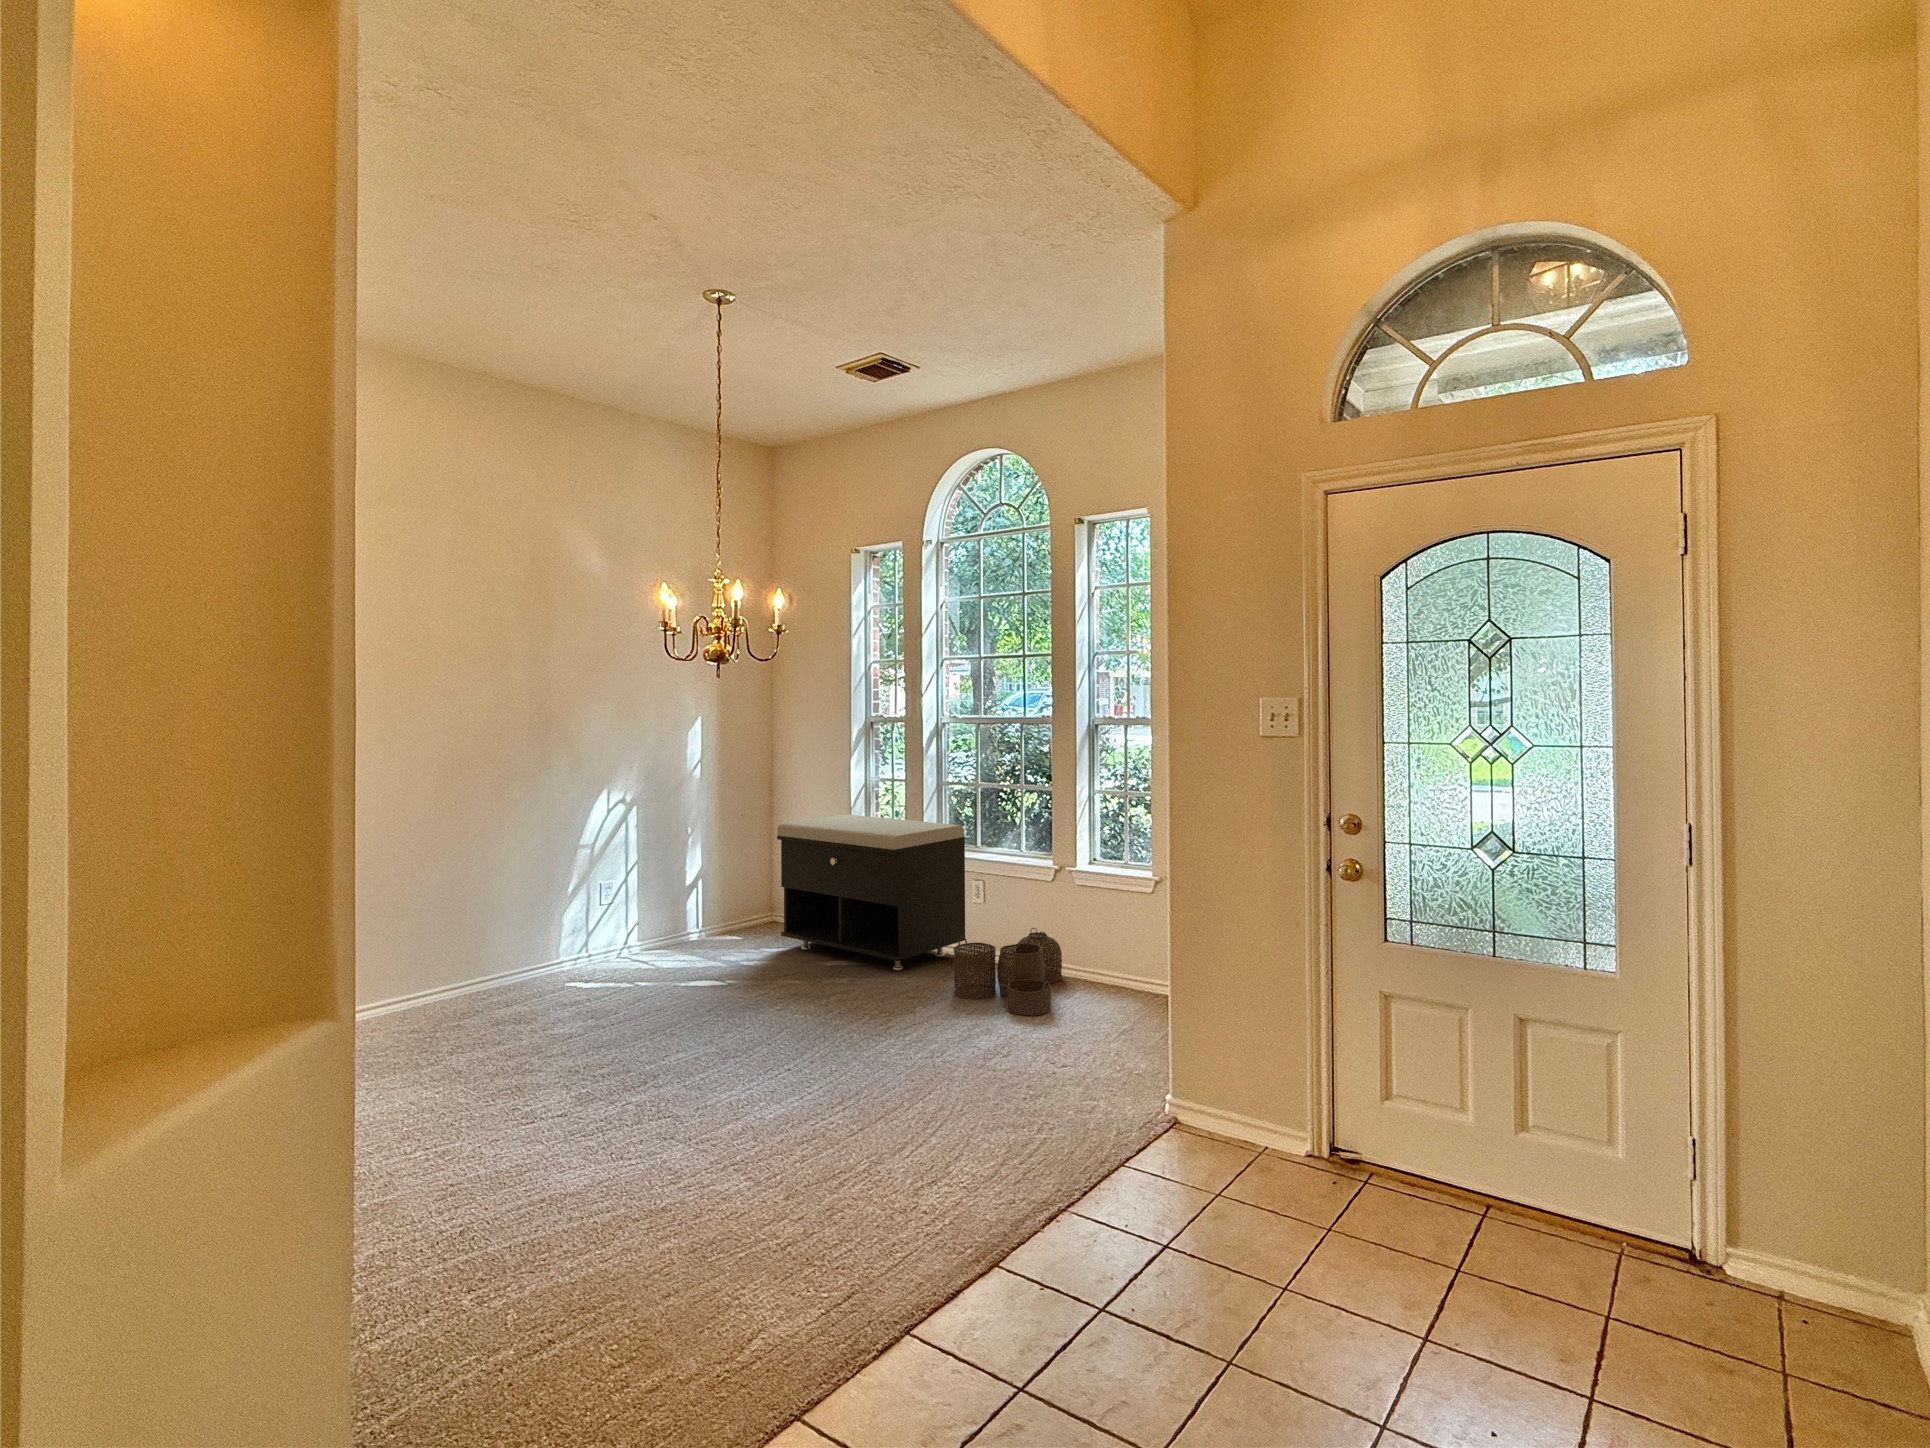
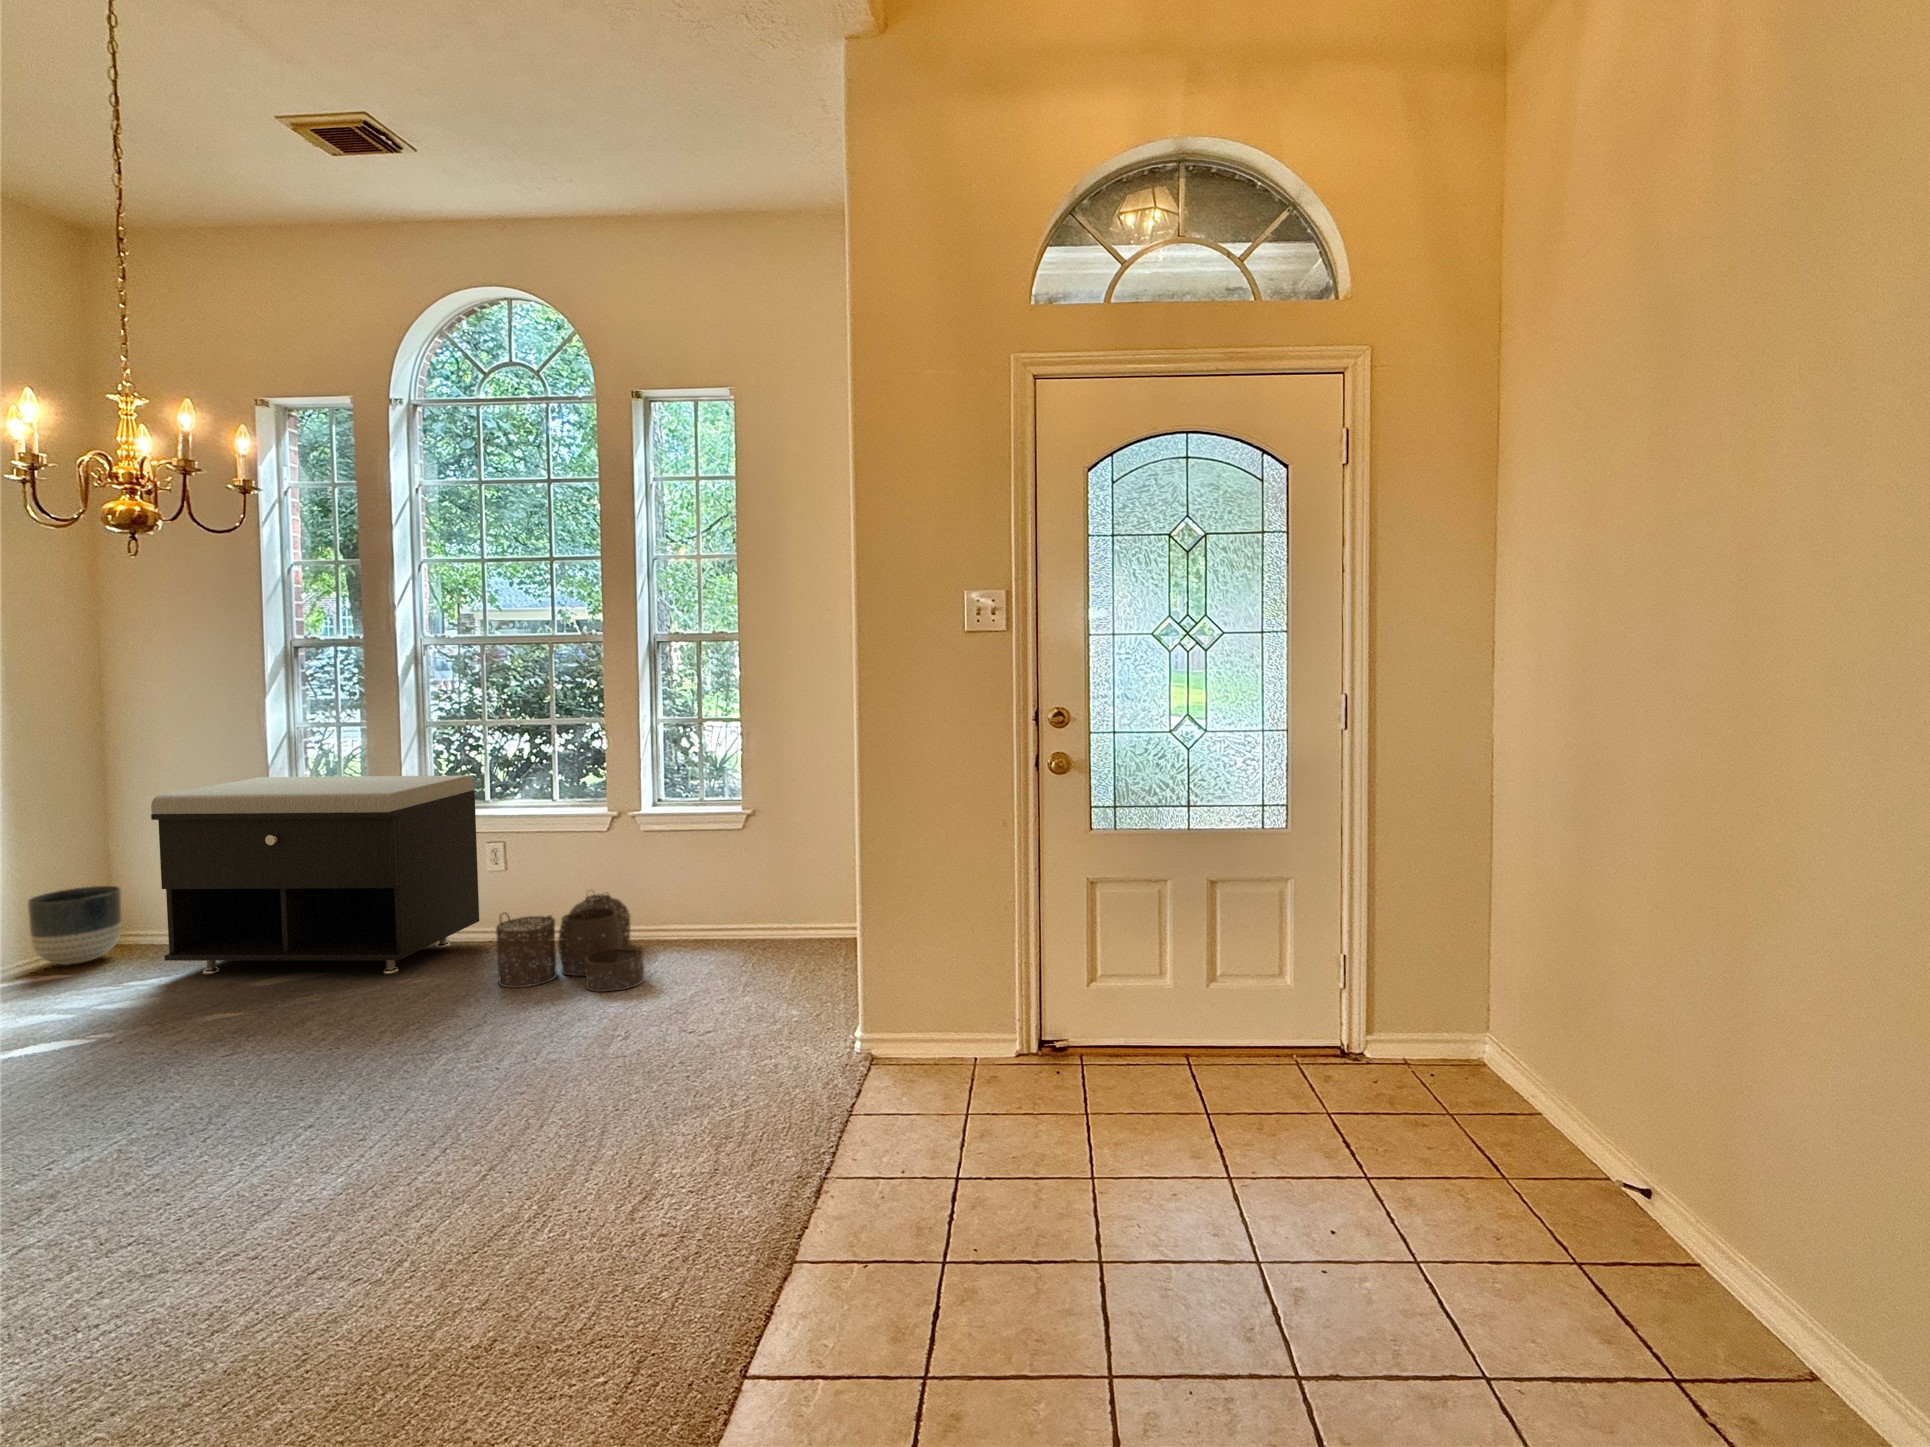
planter: none [726,879,772,929] -> present [28,886,122,965]

